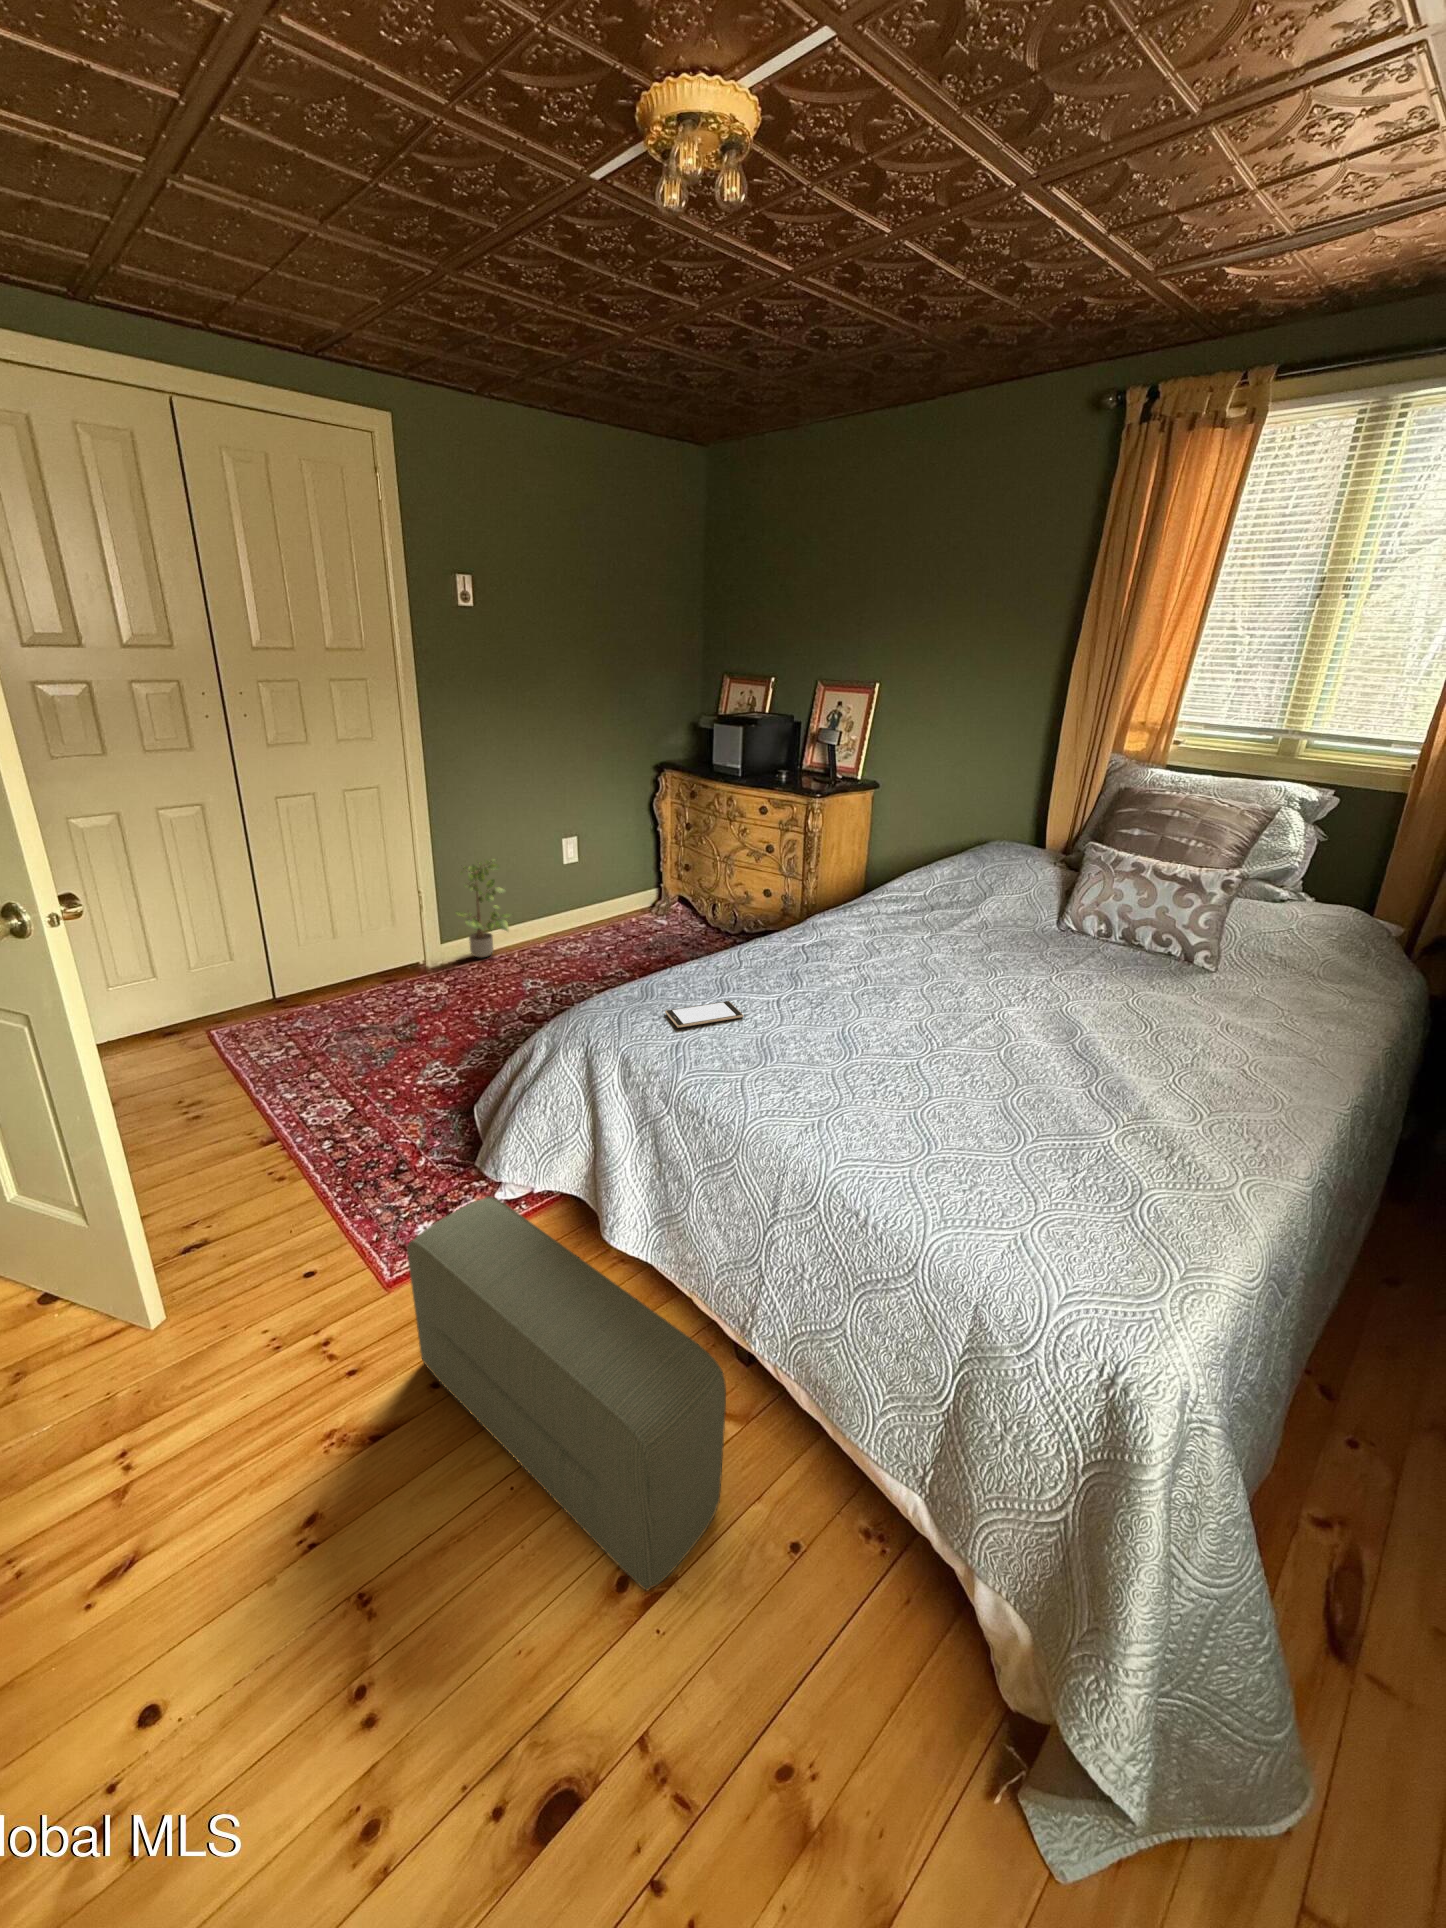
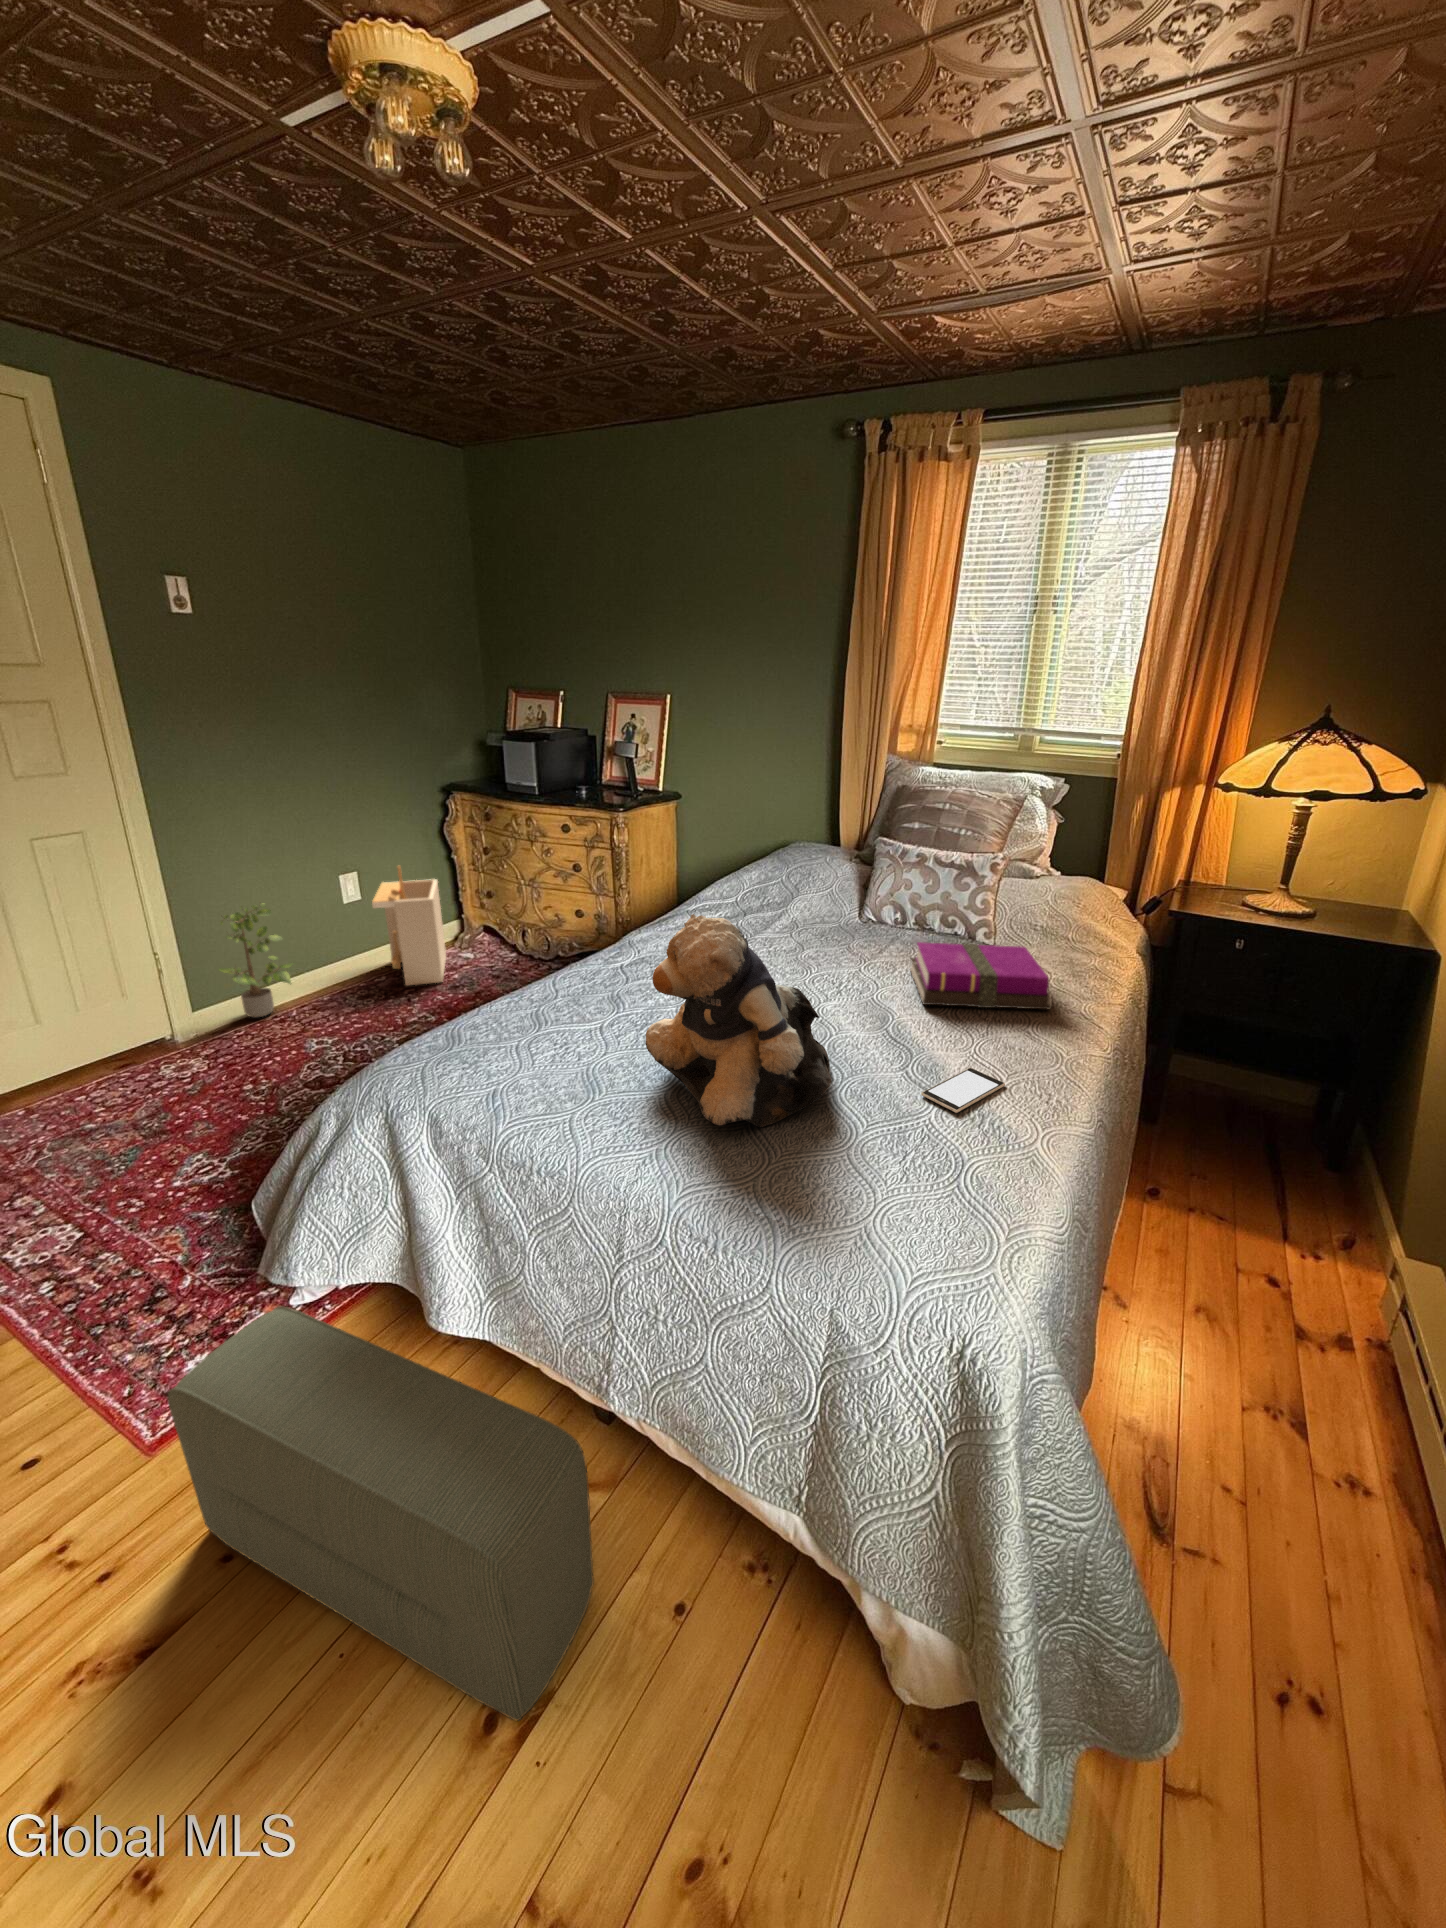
storage bin: none [580,835,637,946] -> present [372,866,446,985]
teddy bear: none [818,903,1004,1120] -> present [645,914,831,1127]
notebook: none [1109,959,1282,1052] -> present [910,942,1052,1009]
smartphone: present [665,1001,744,1028] -> present [921,1068,1005,1113]

